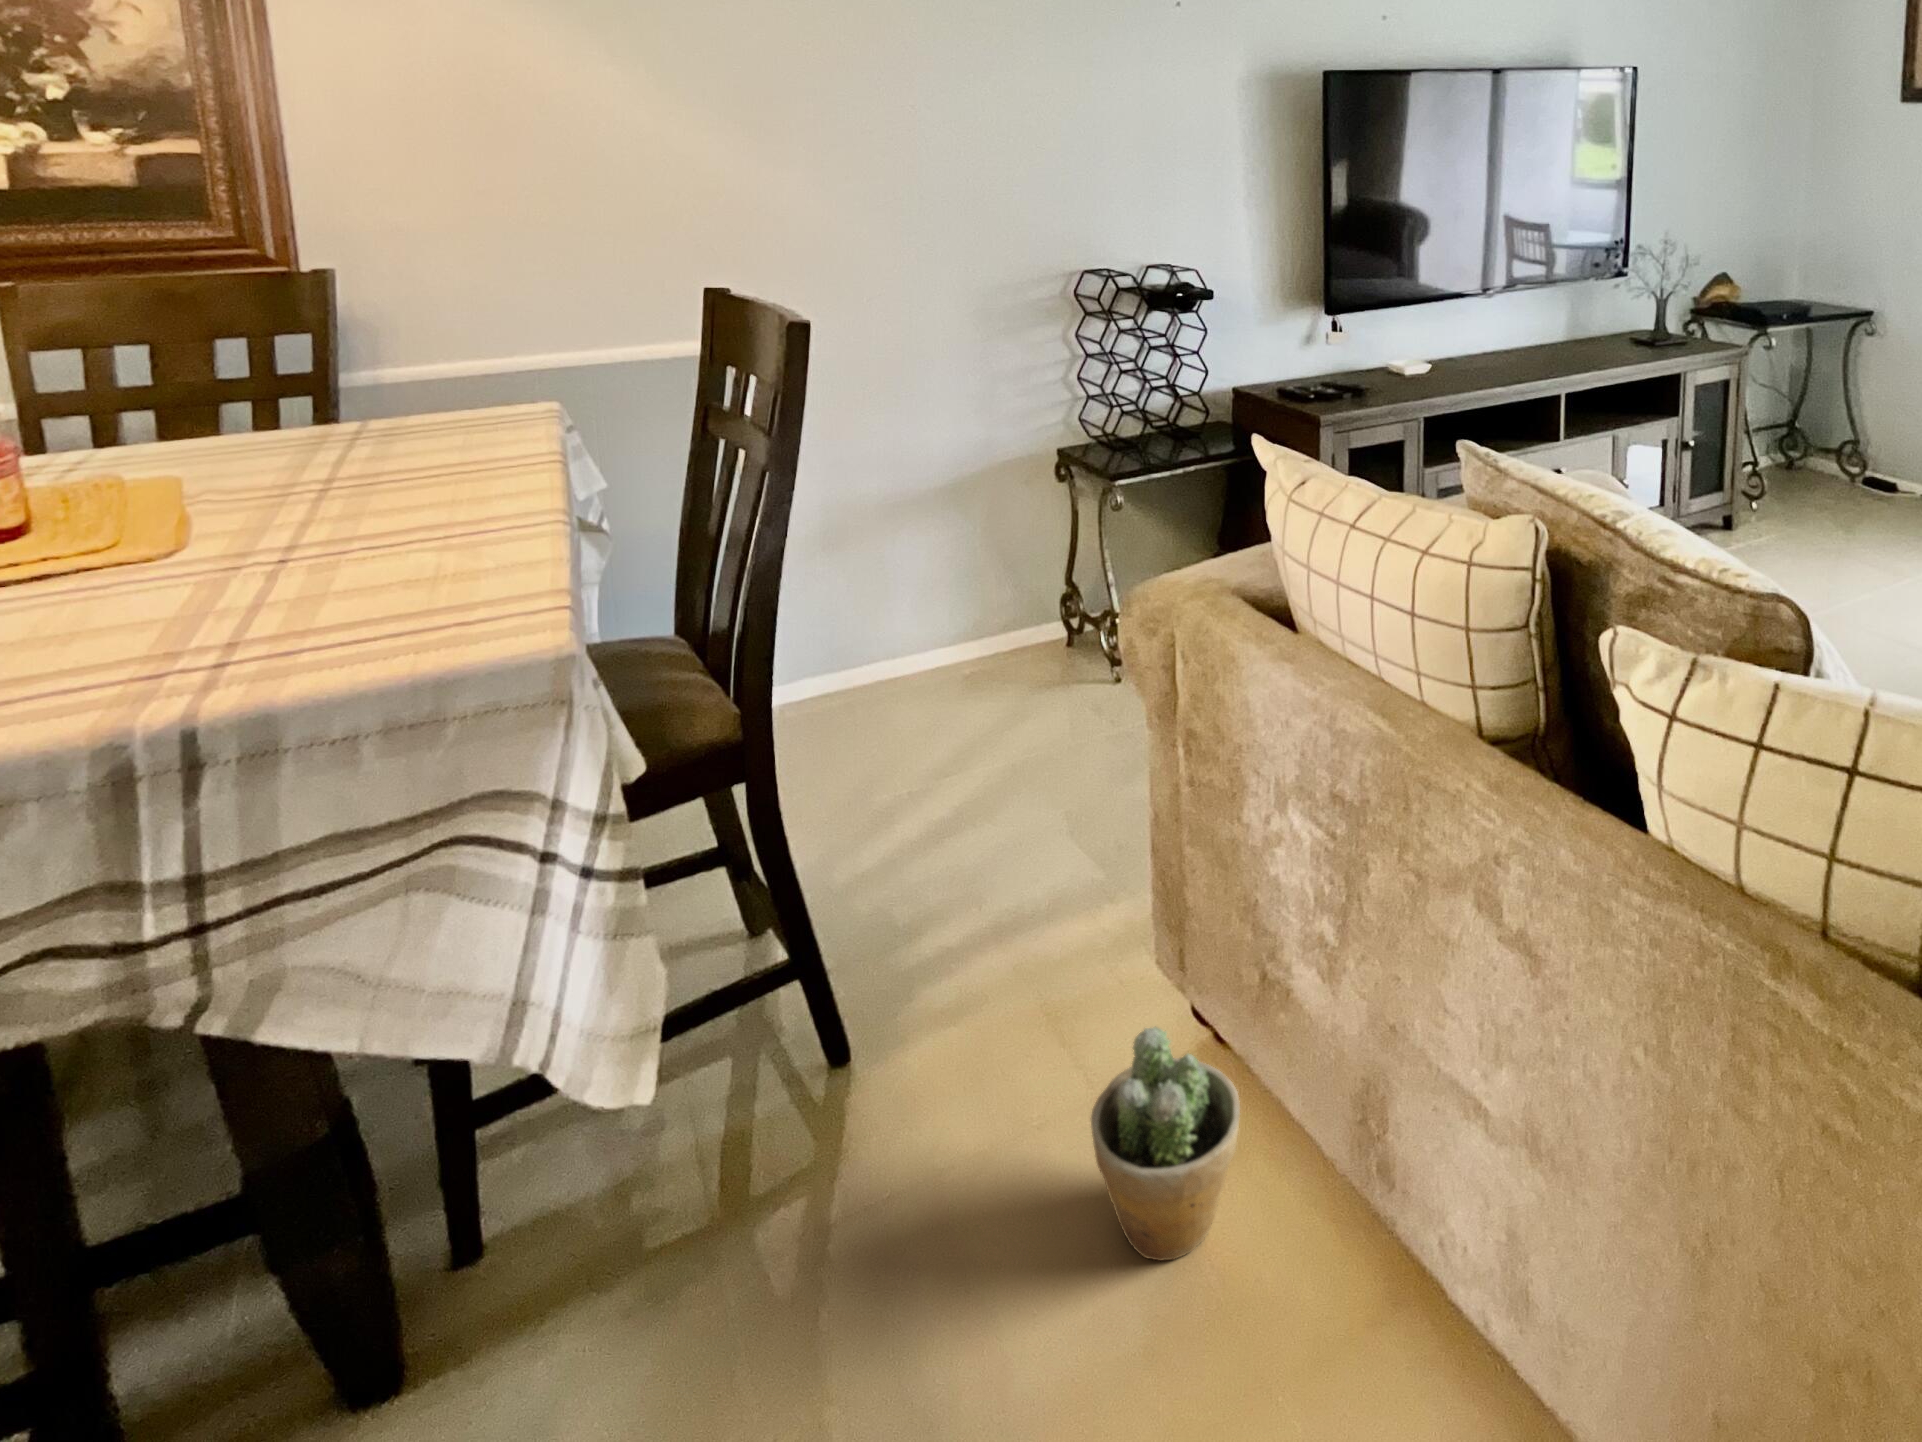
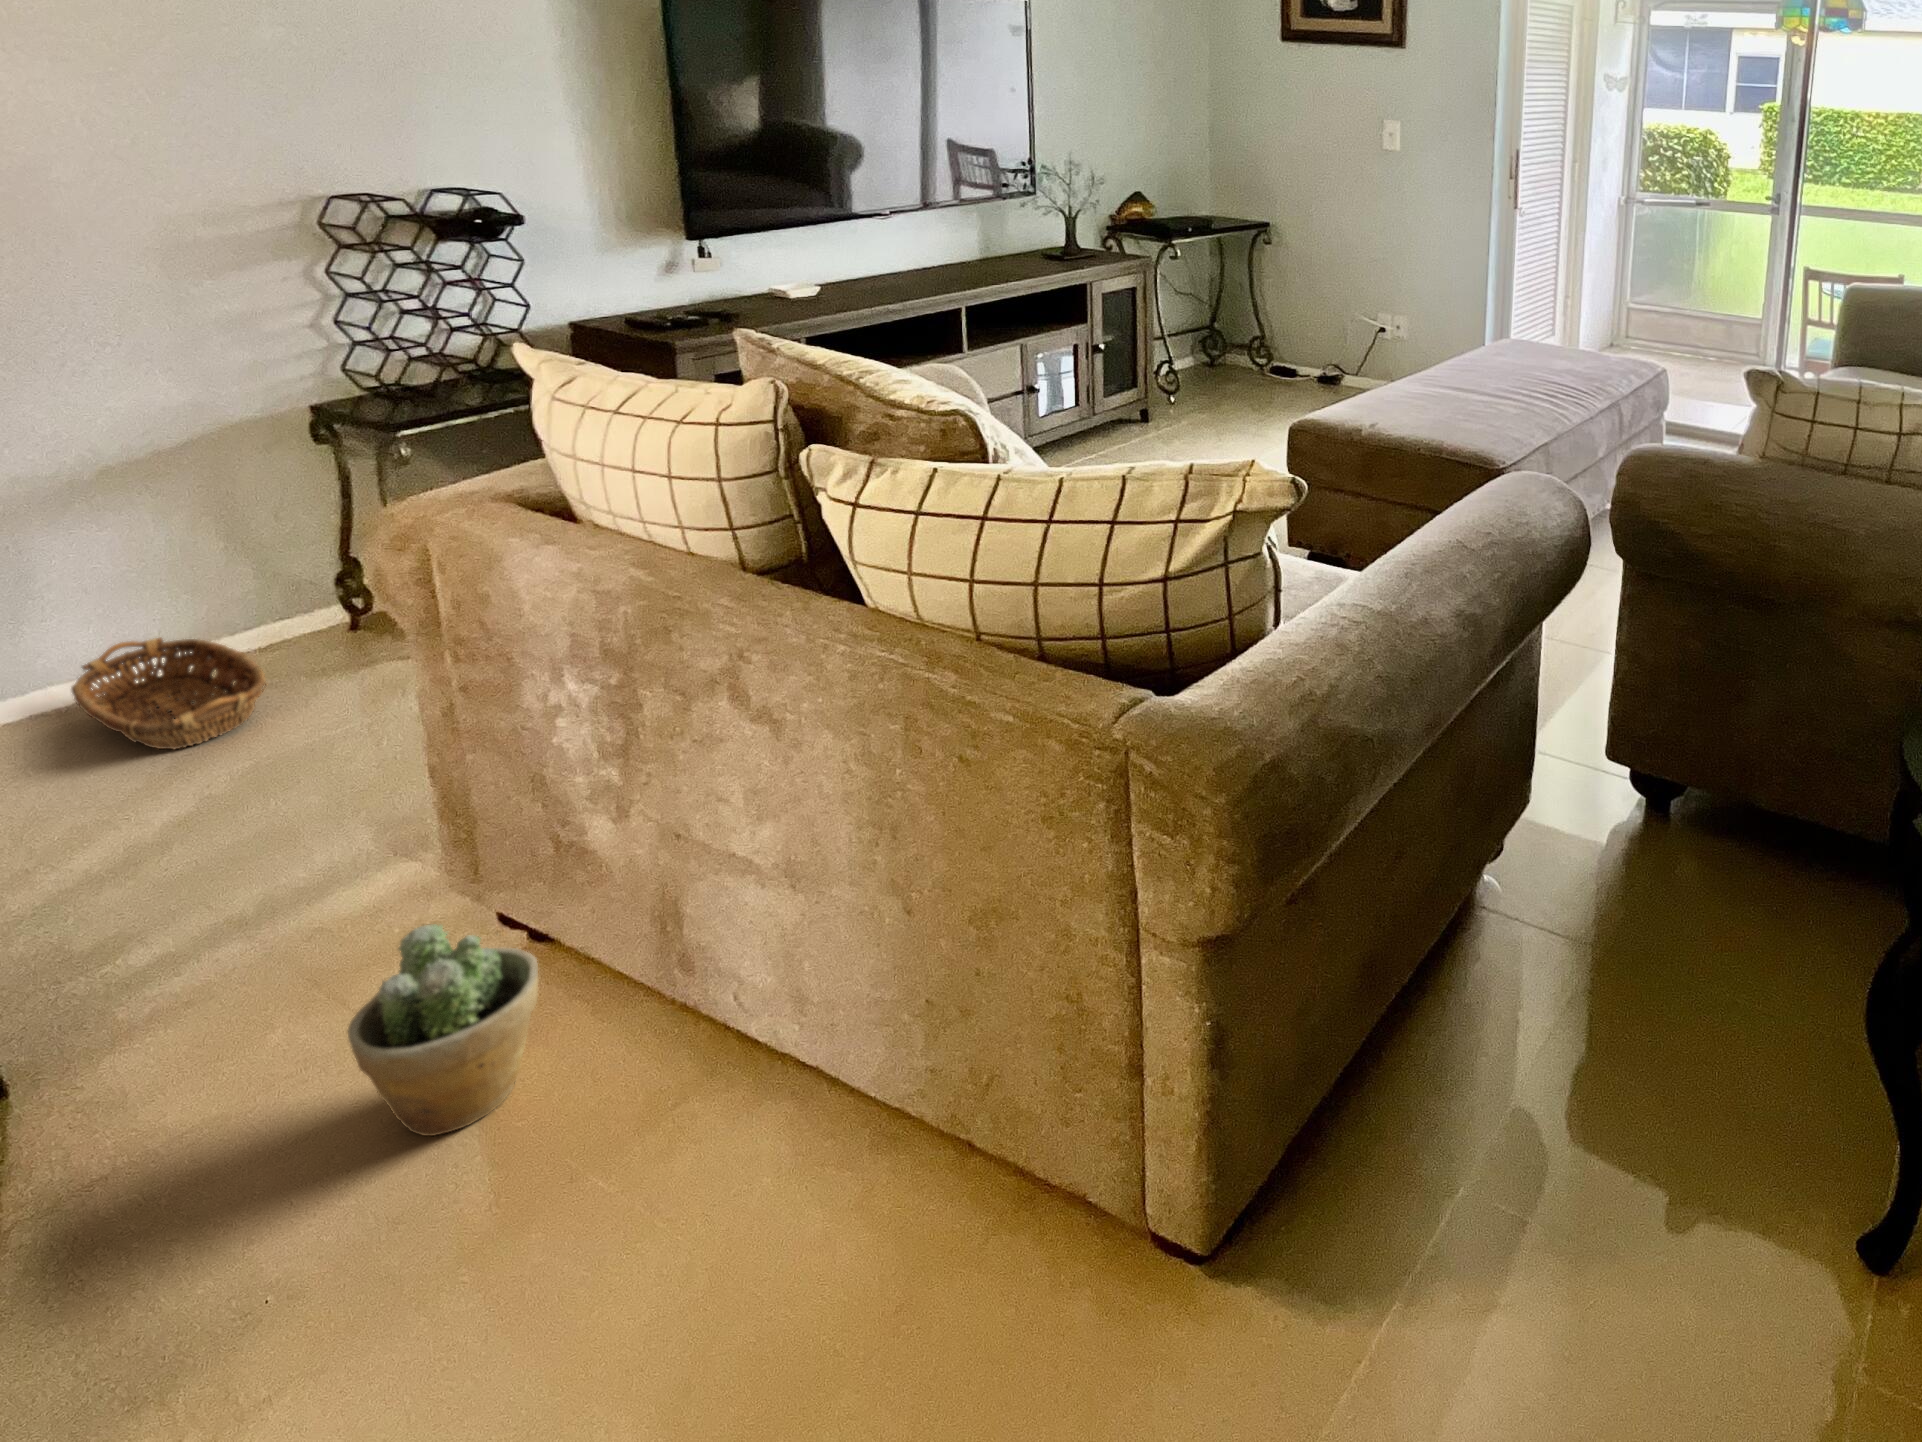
basket: none [879,632,1050,756] -> present [71,638,268,749]

